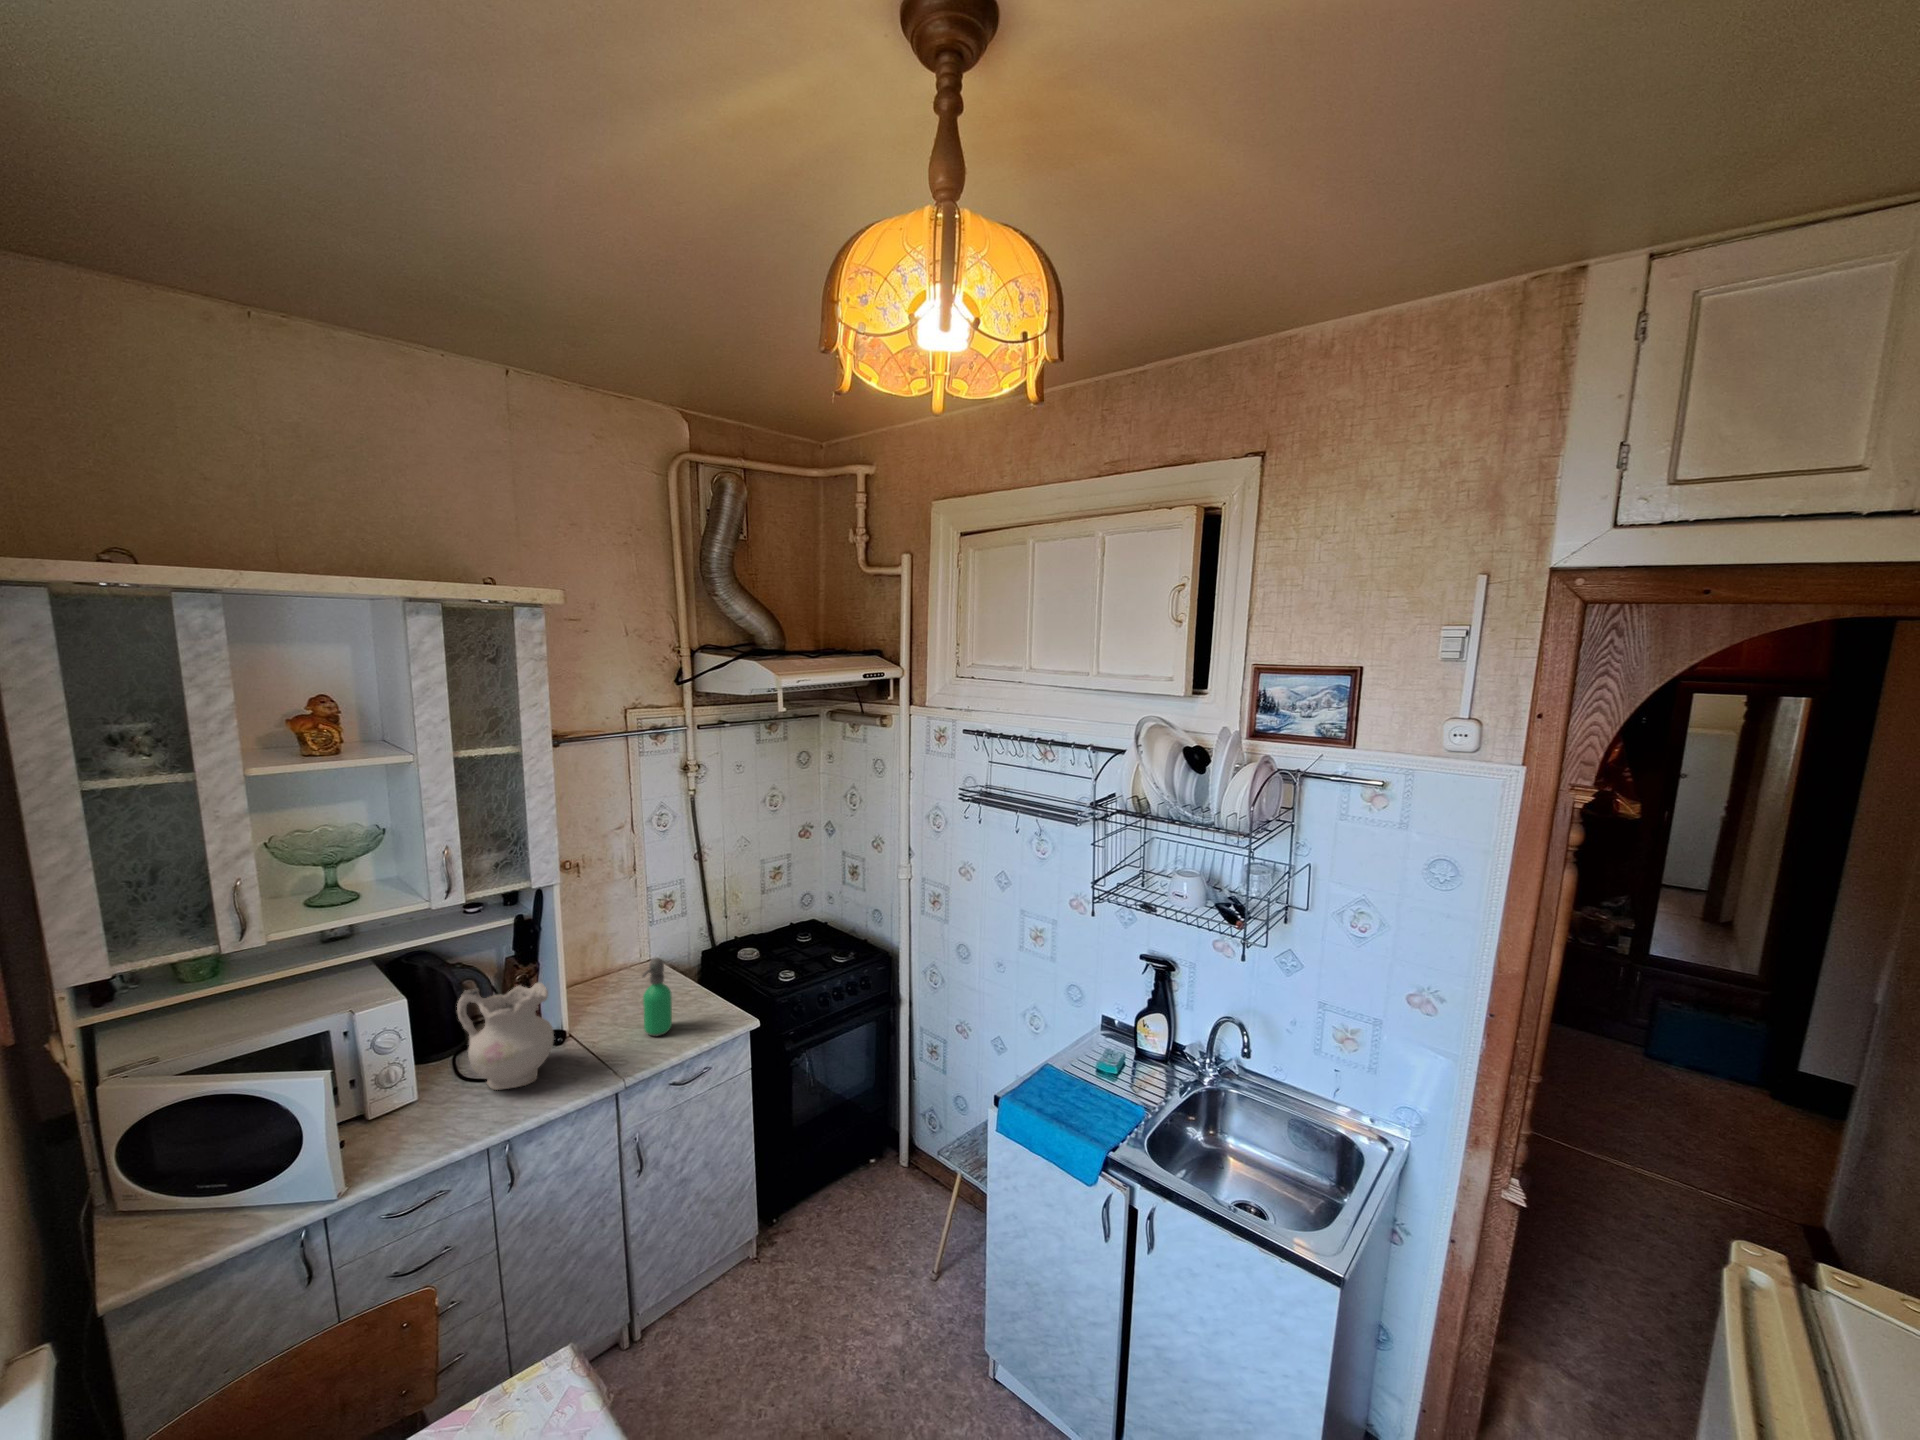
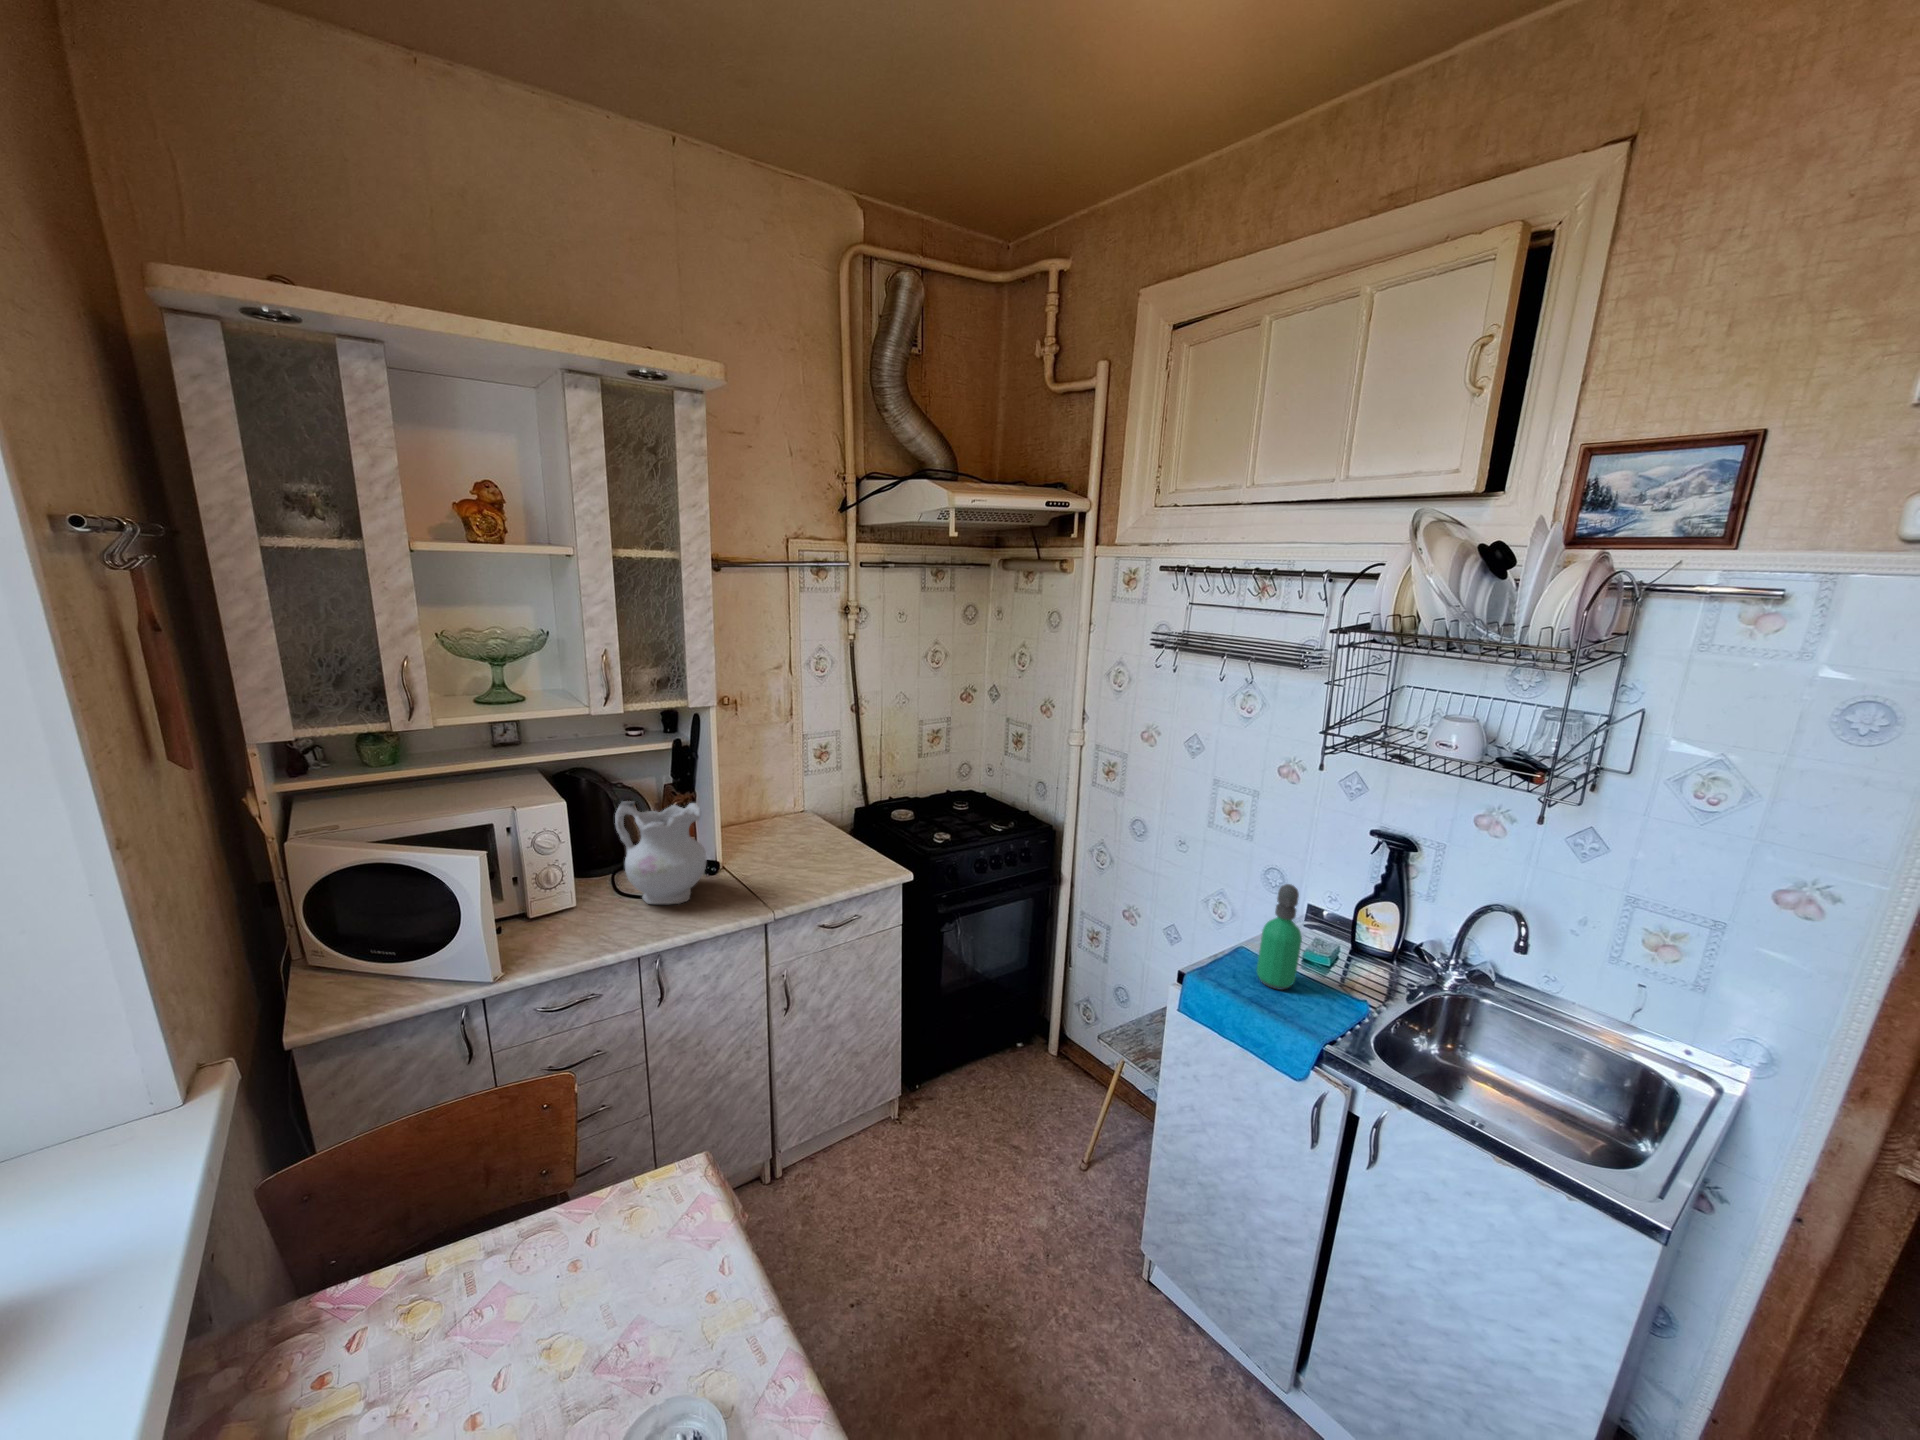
soap dispenser: present [643,958,672,1036] -> present [1257,884,1302,990]

